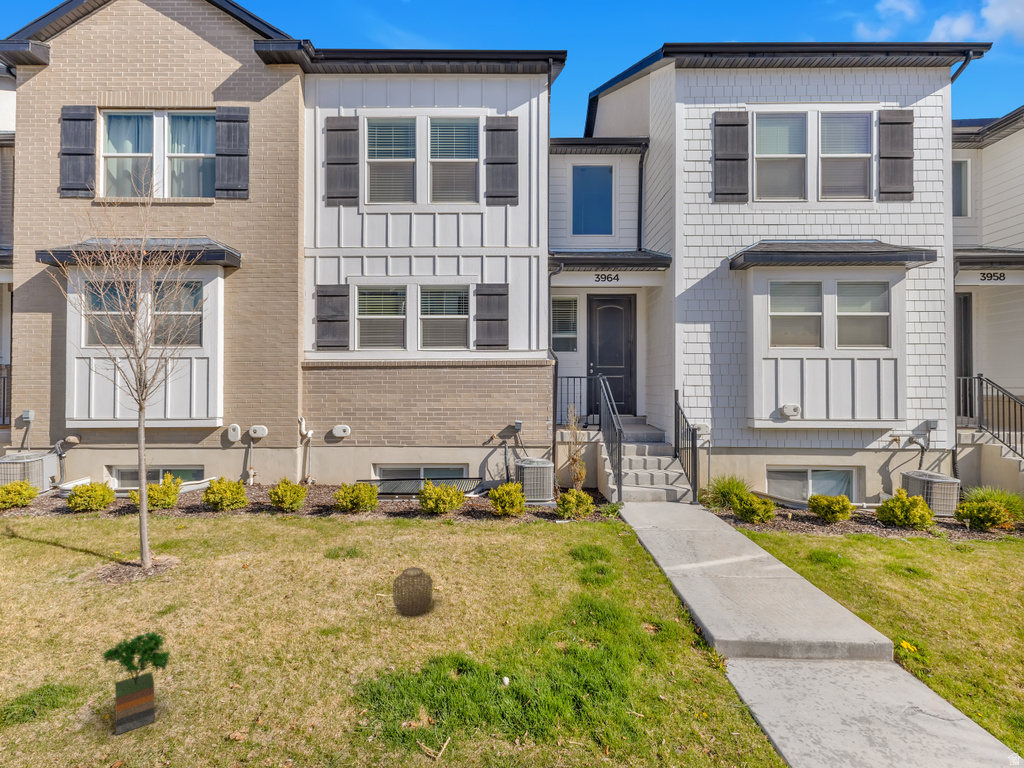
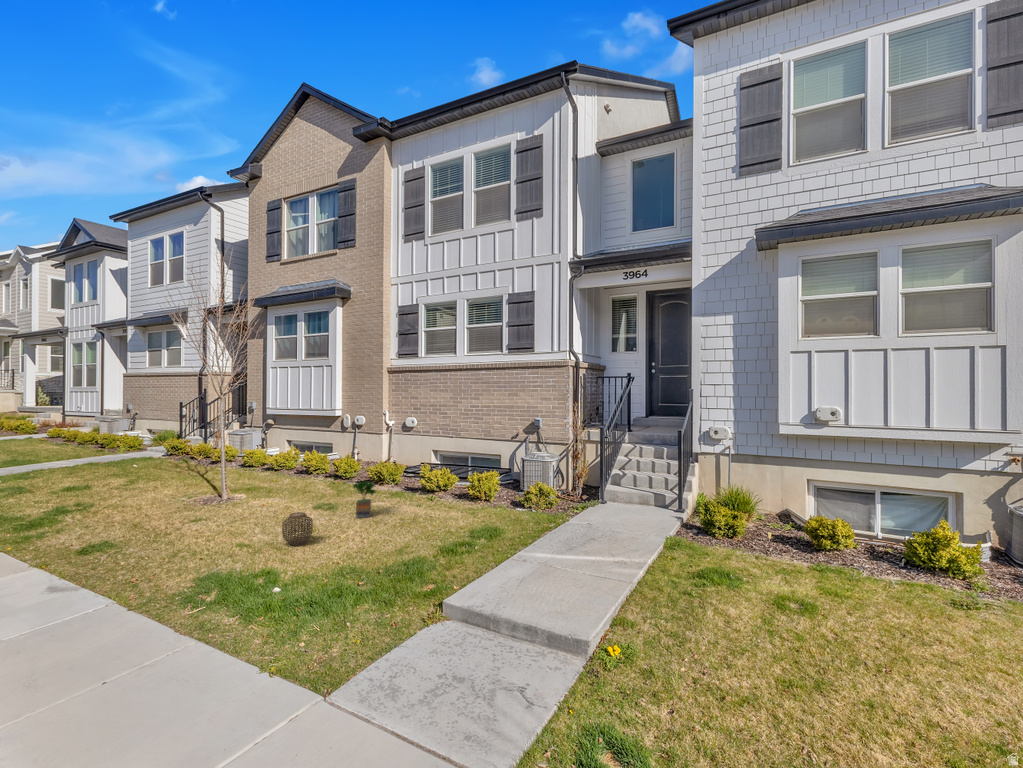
potted tree: present [102,632,170,735] -> present [353,482,375,518]

